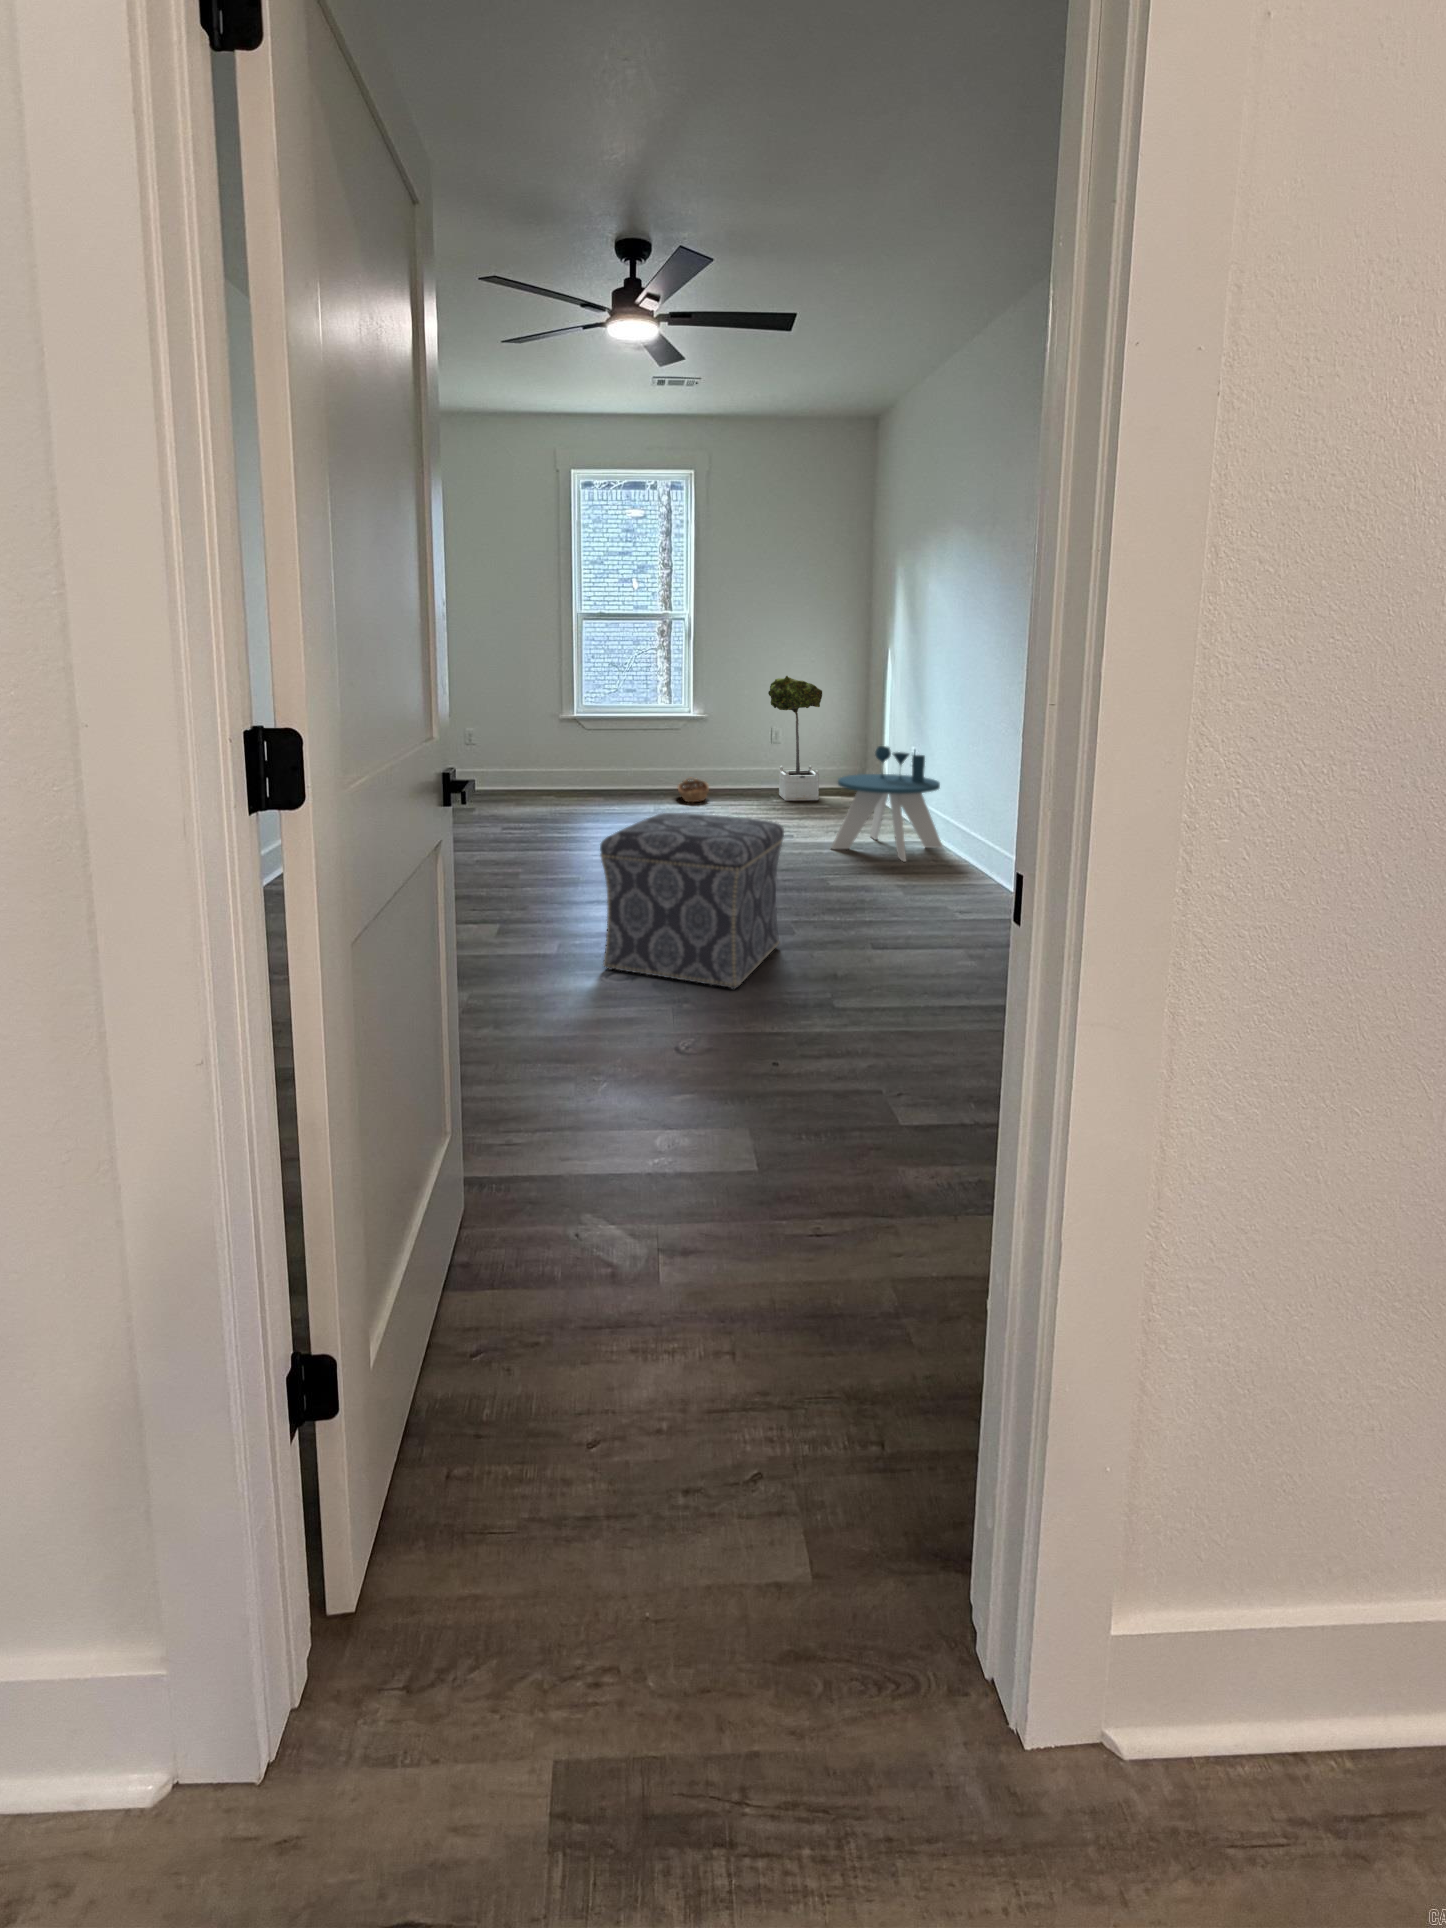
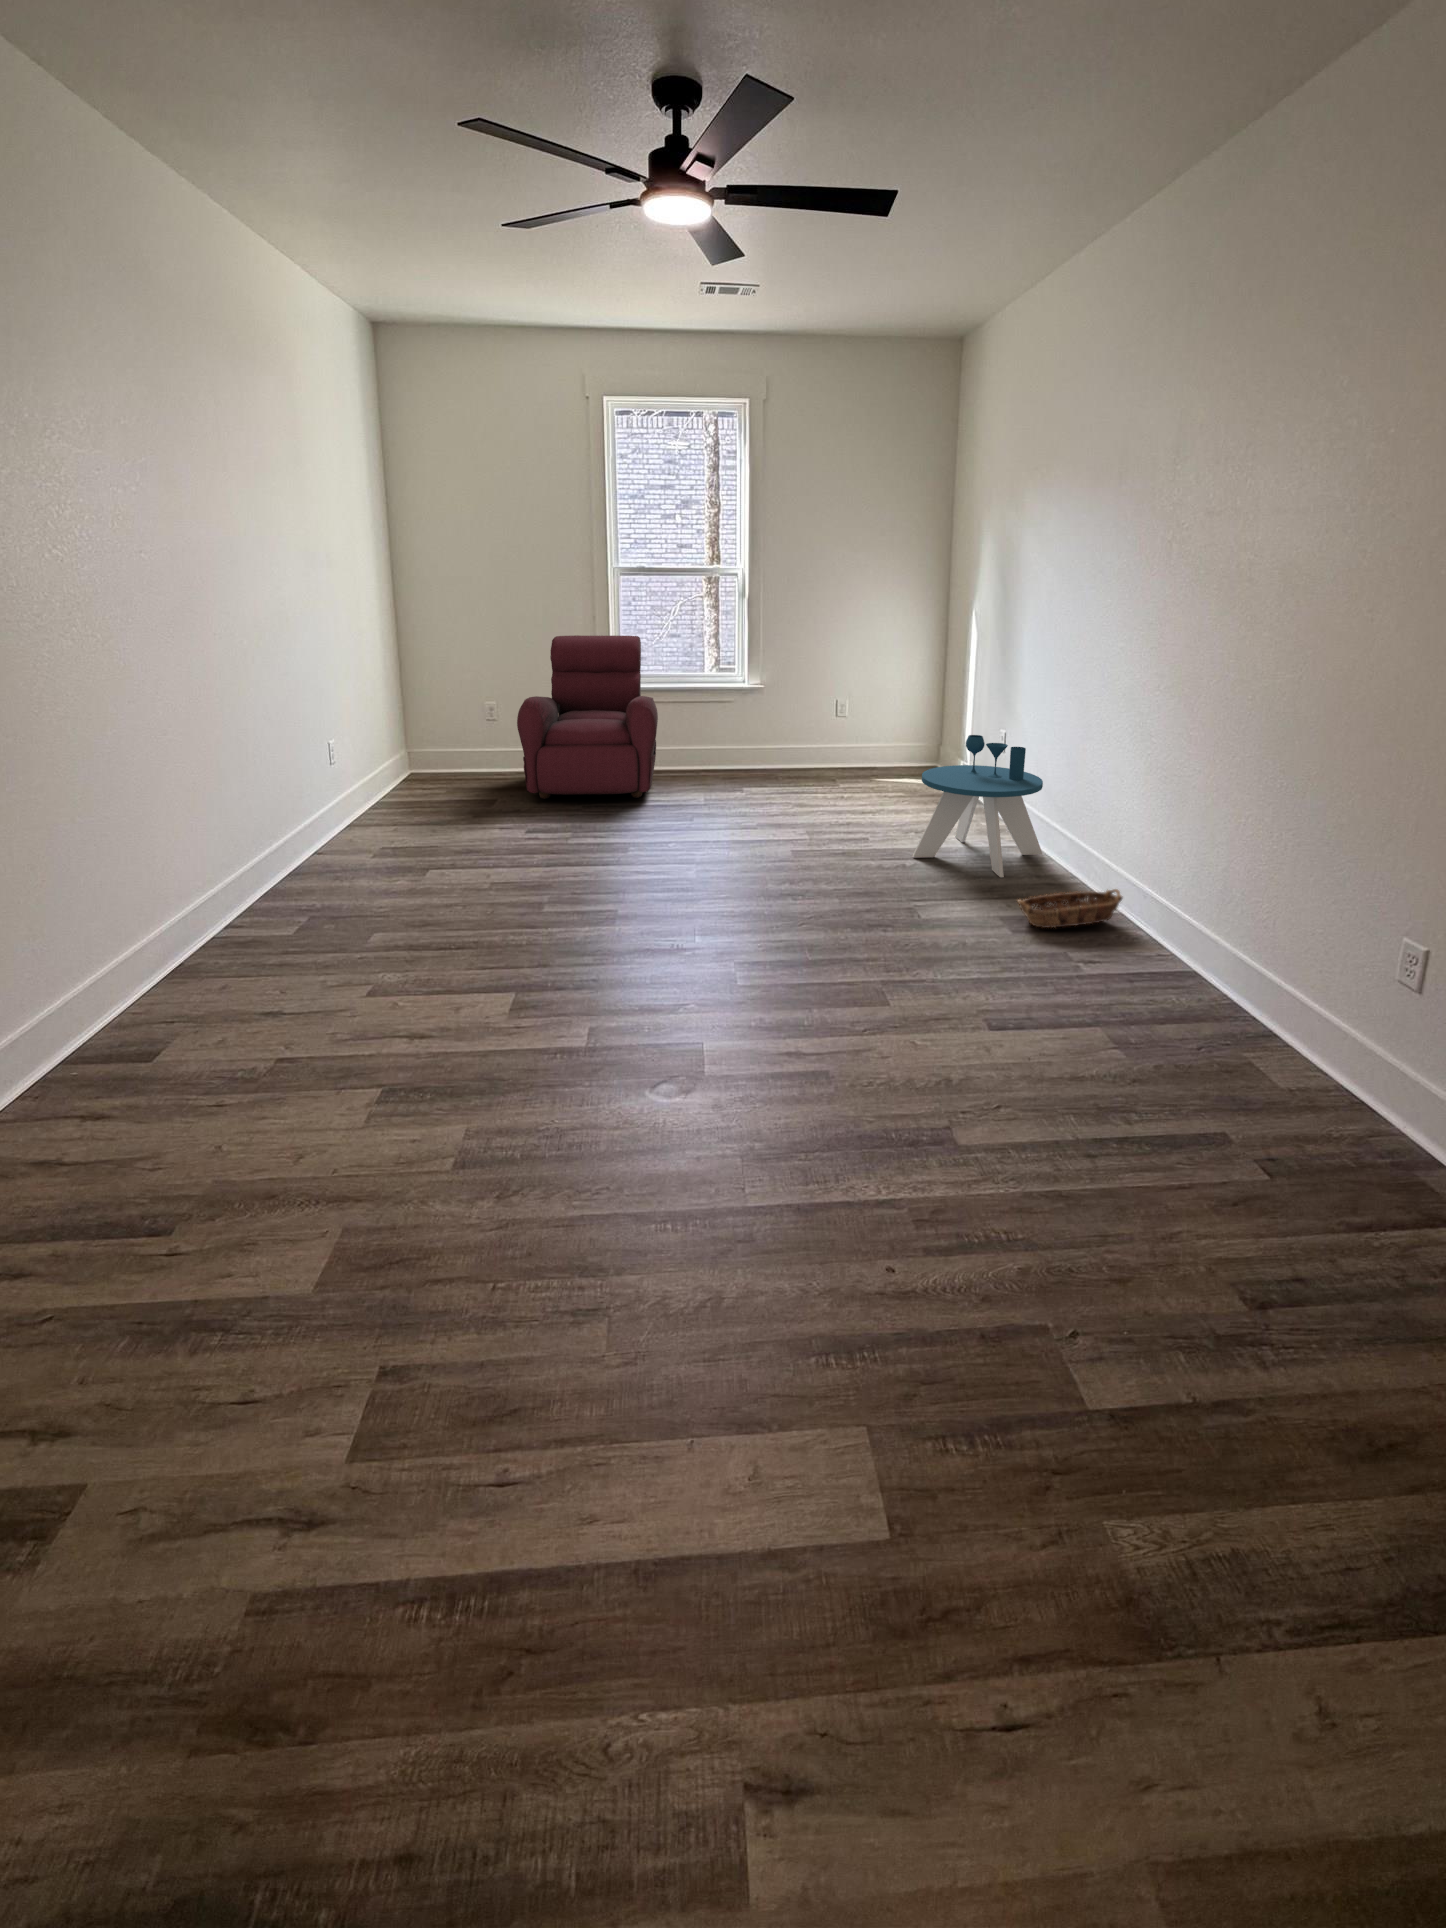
armchair: none [498,676,616,811] -> present [517,635,658,799]
potted tree: present [768,676,822,801] -> none [833,638,896,782]
basket: present [678,779,709,803] -> present [1018,889,1122,928]
ottoman: present [600,813,784,989] -> none [639,857,877,1110]

